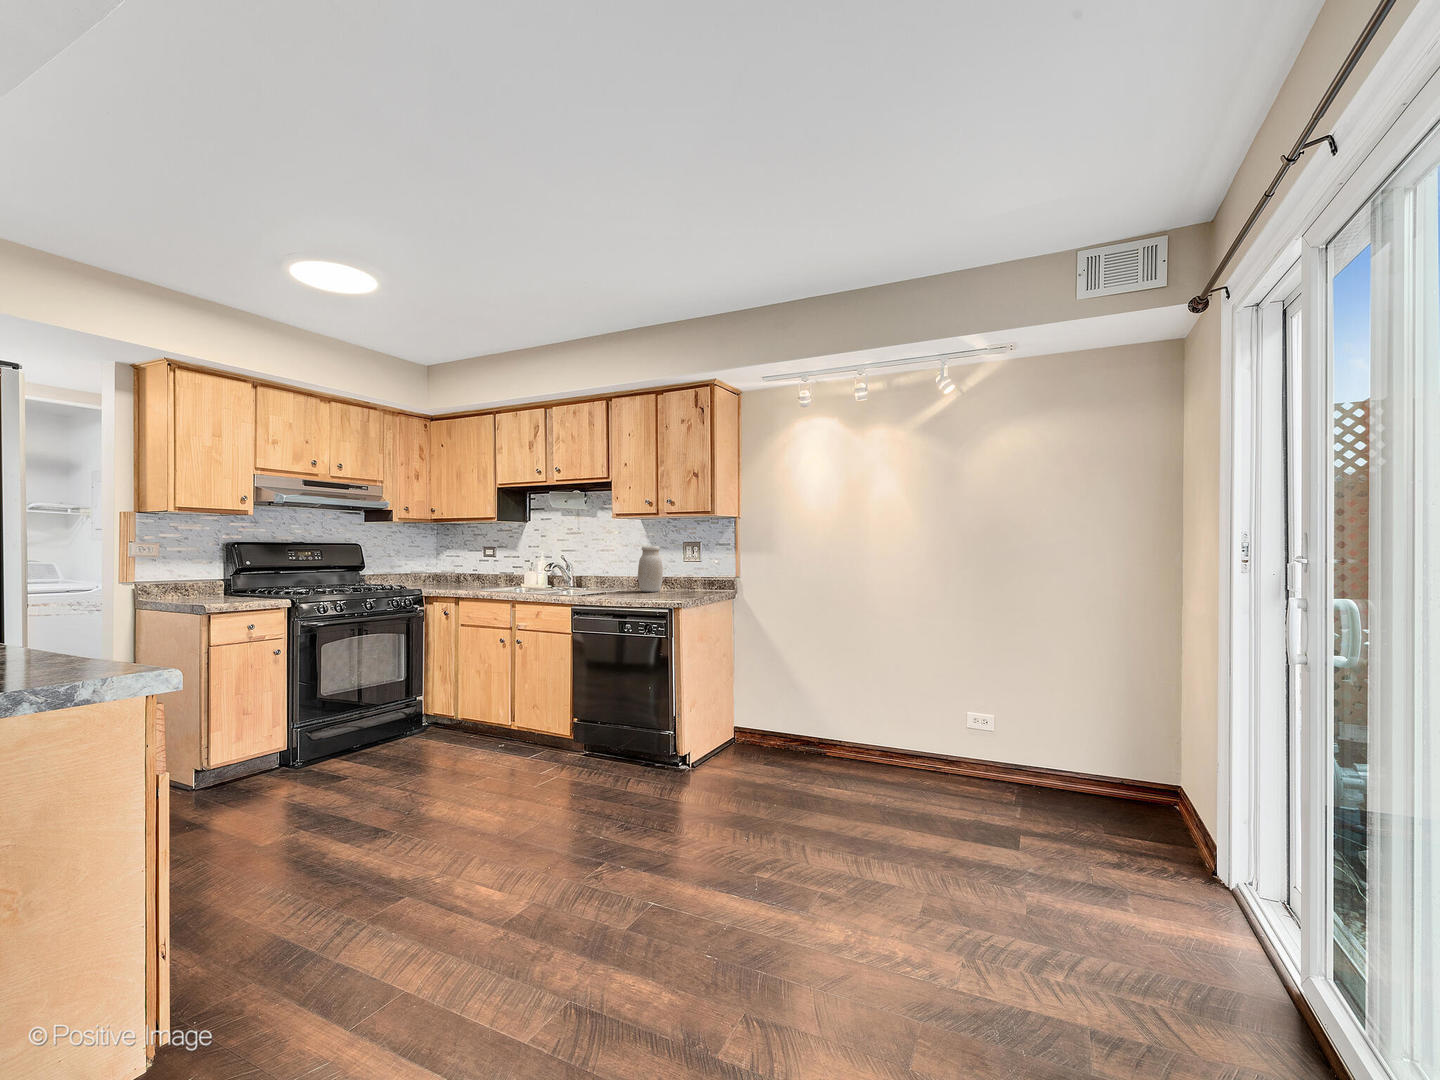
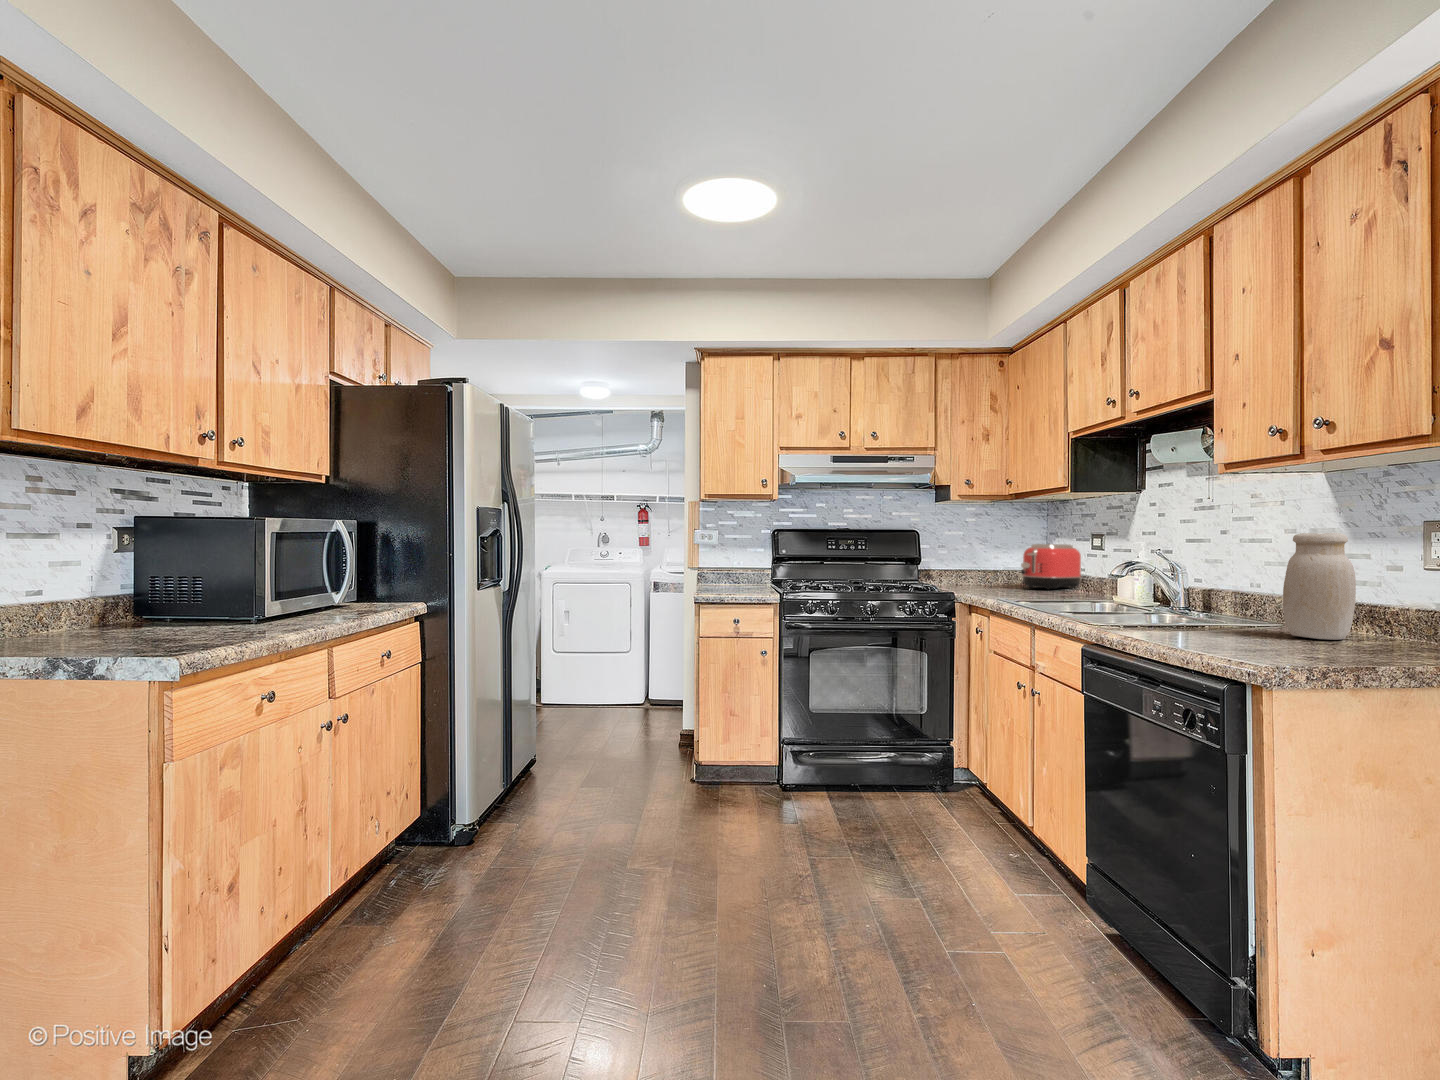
toaster: none [442,554,477,584] -> present [1021,544,1081,589]

